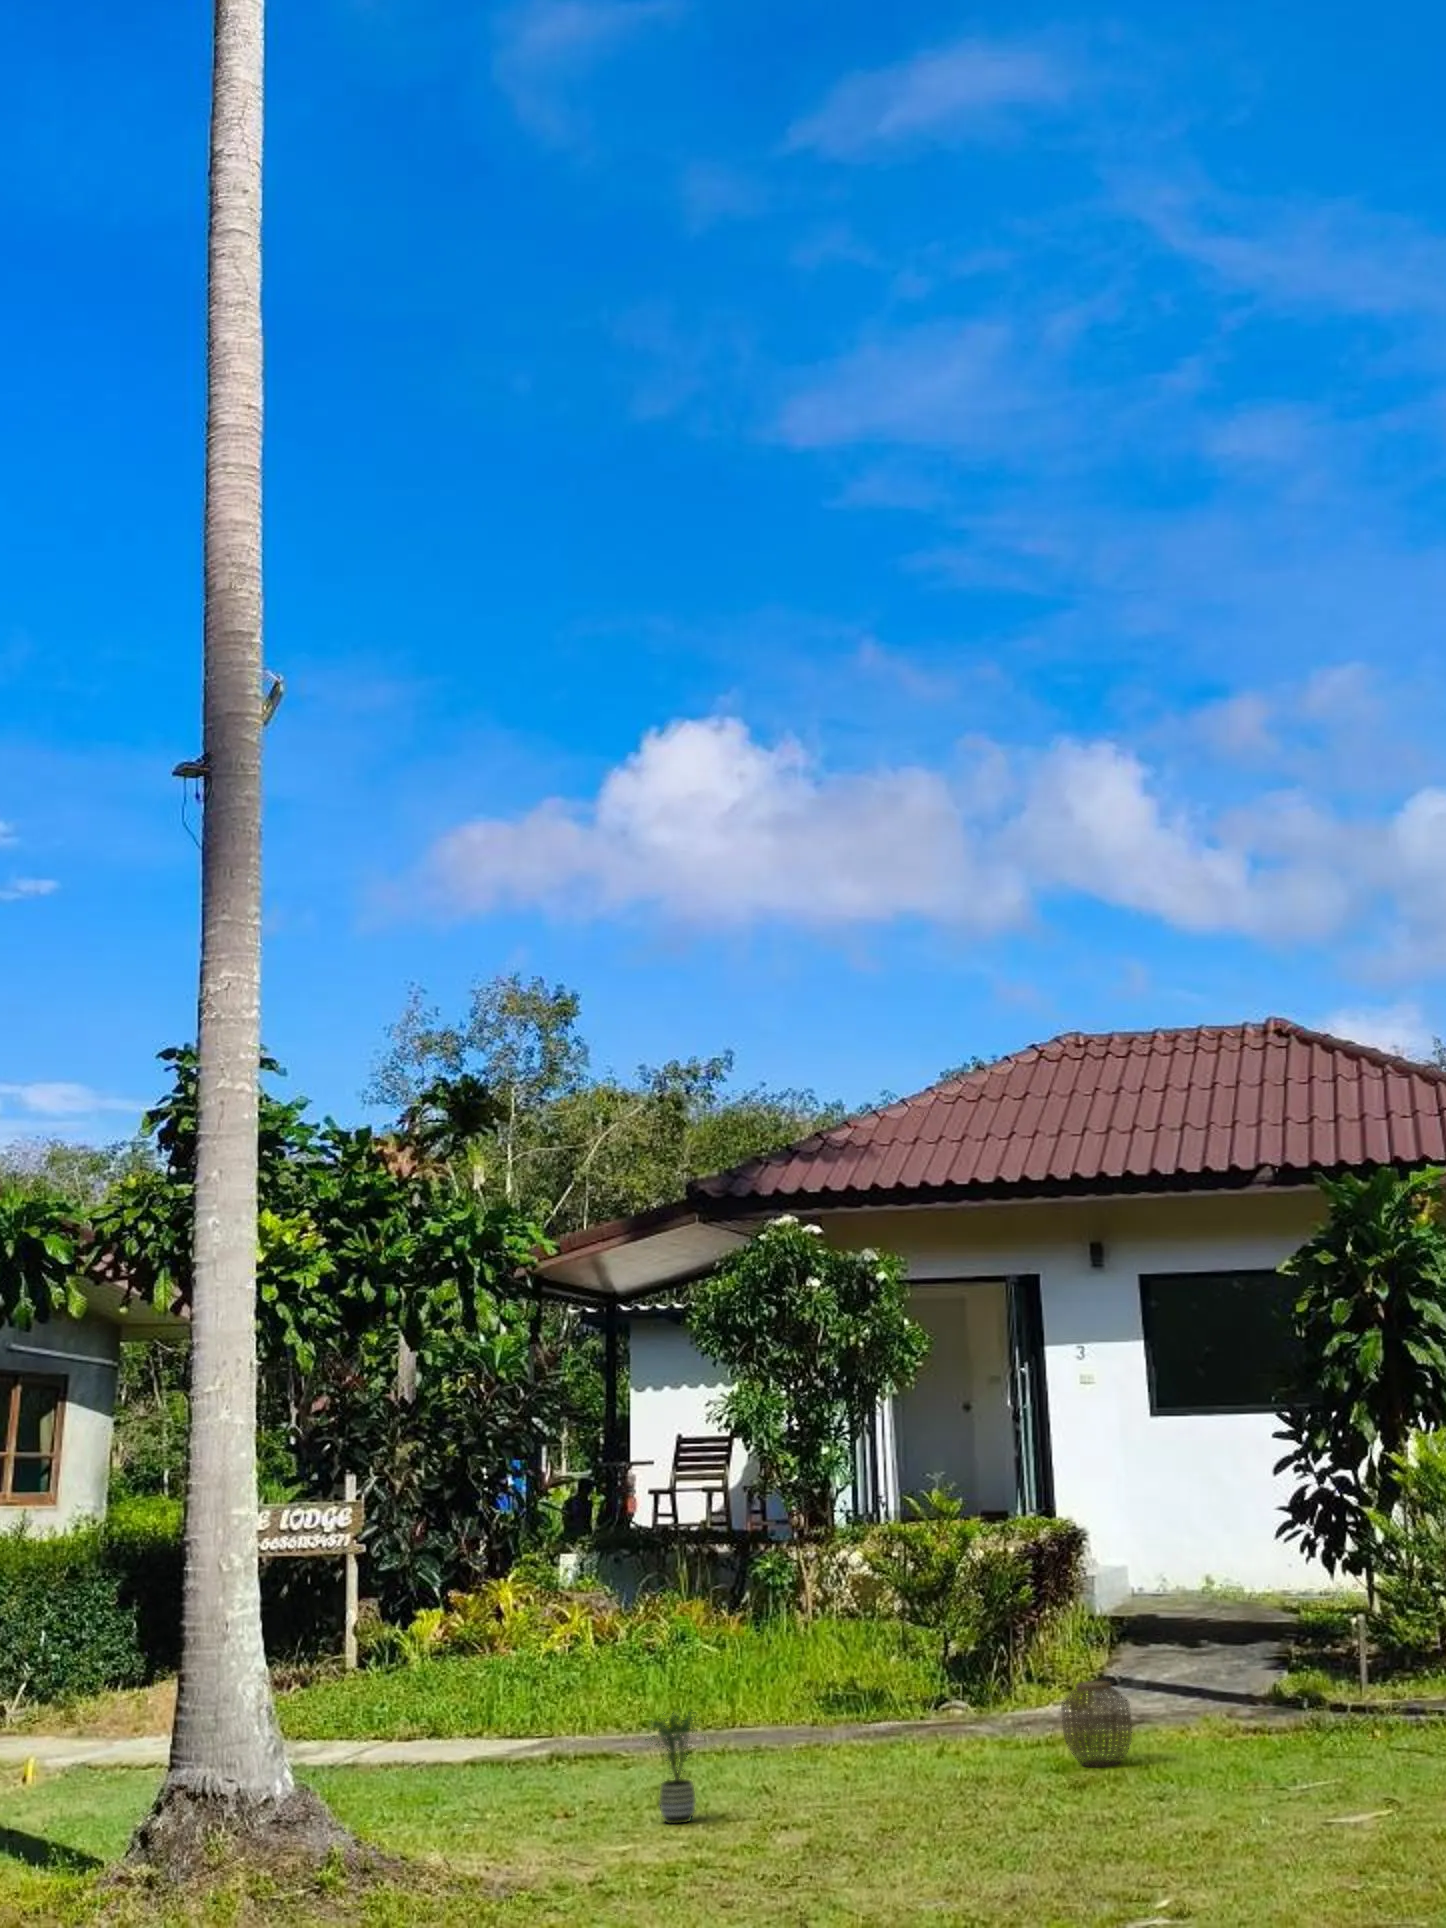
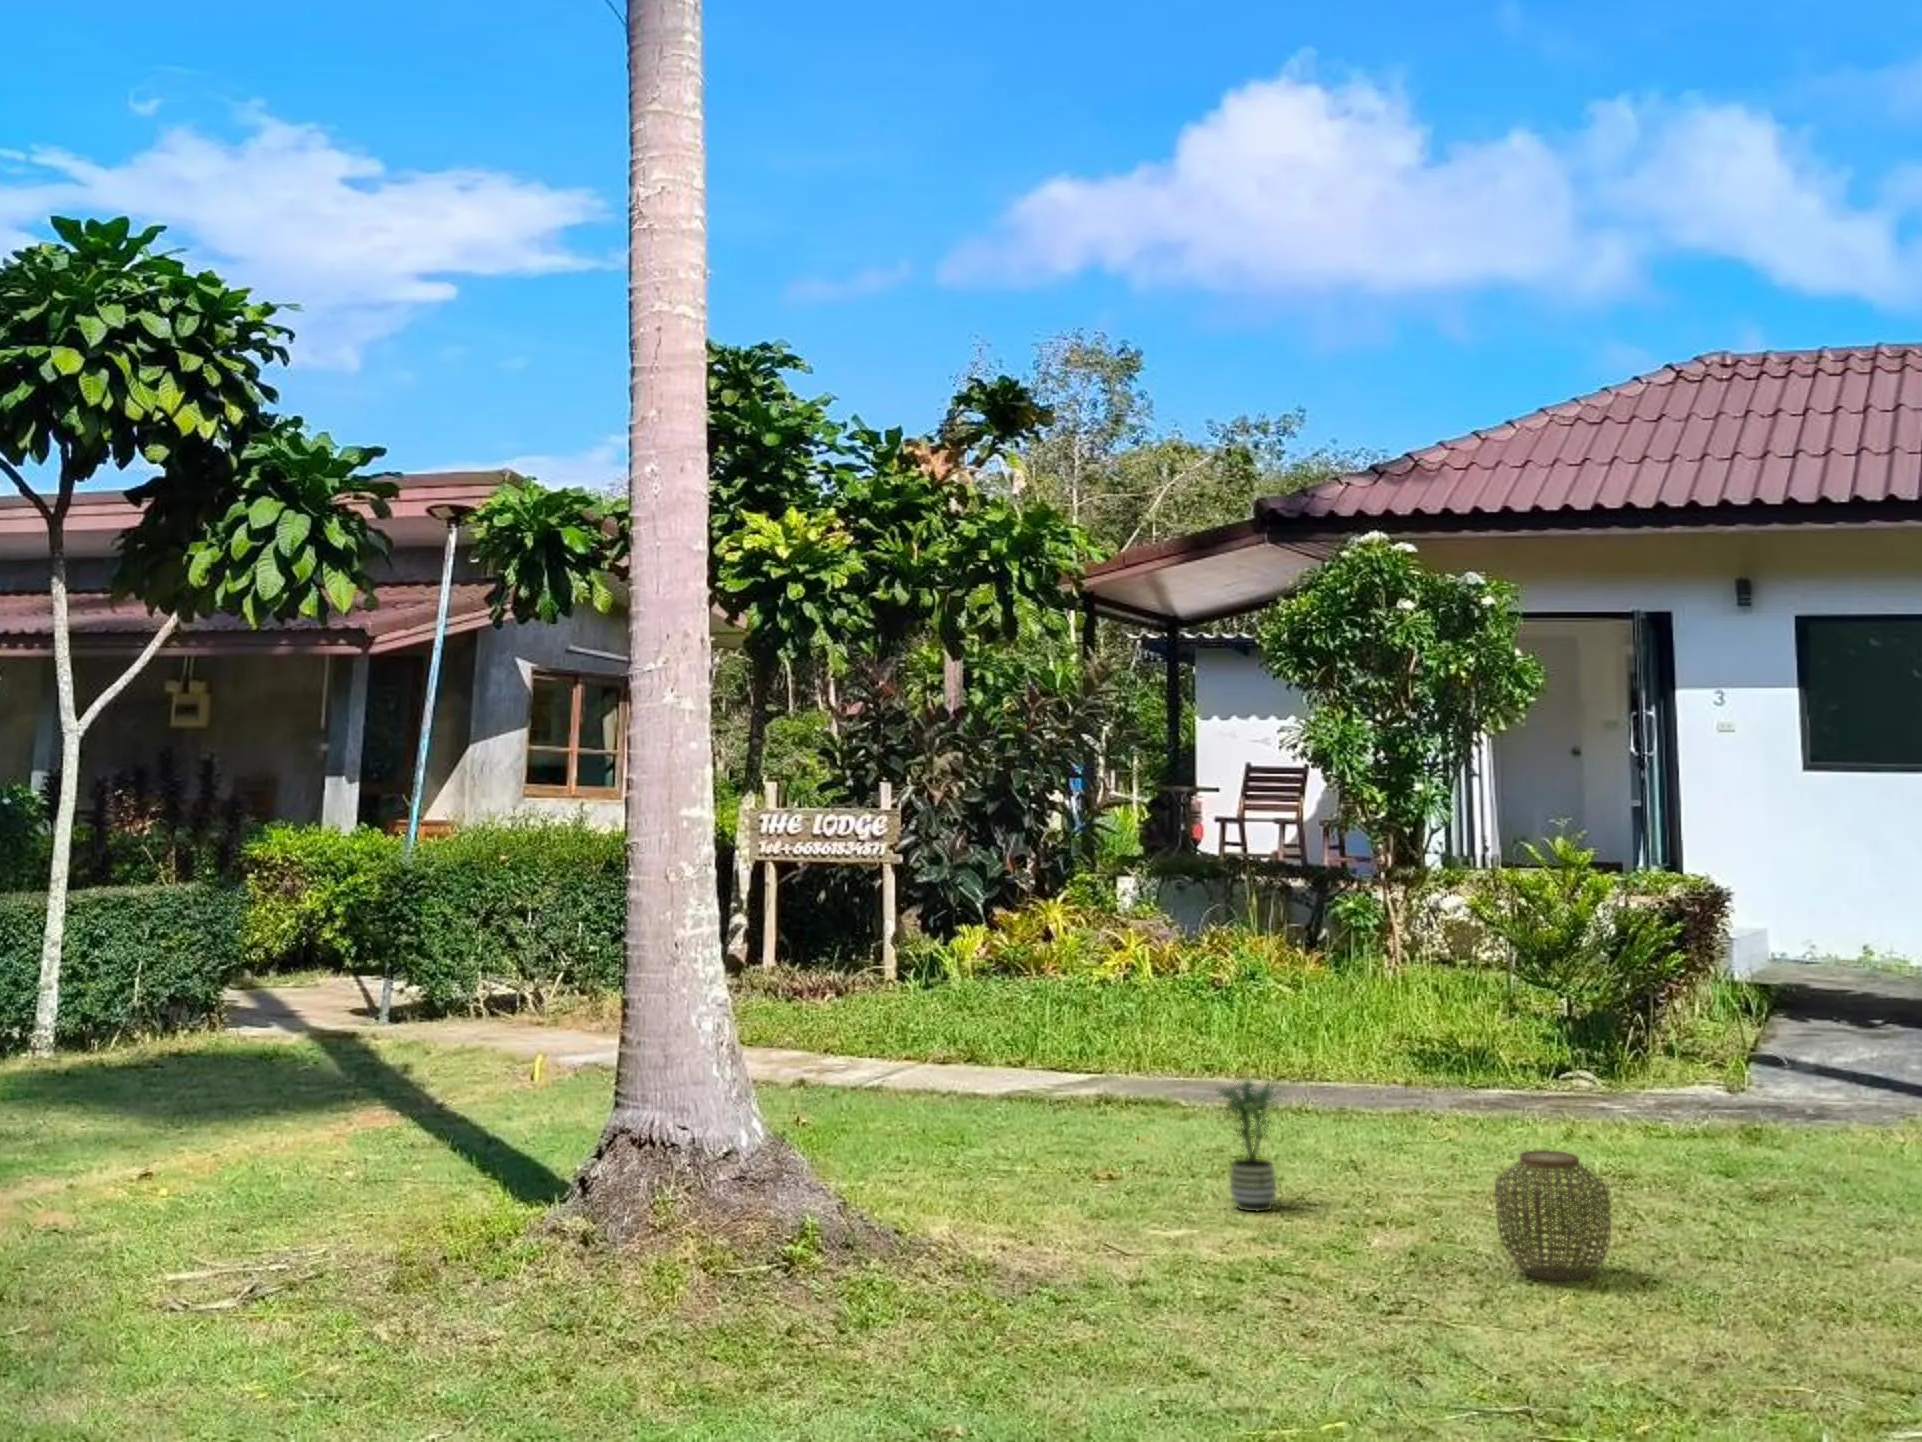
woven basket: present [1061,1681,1132,1767] -> present [1495,1150,1611,1281]

